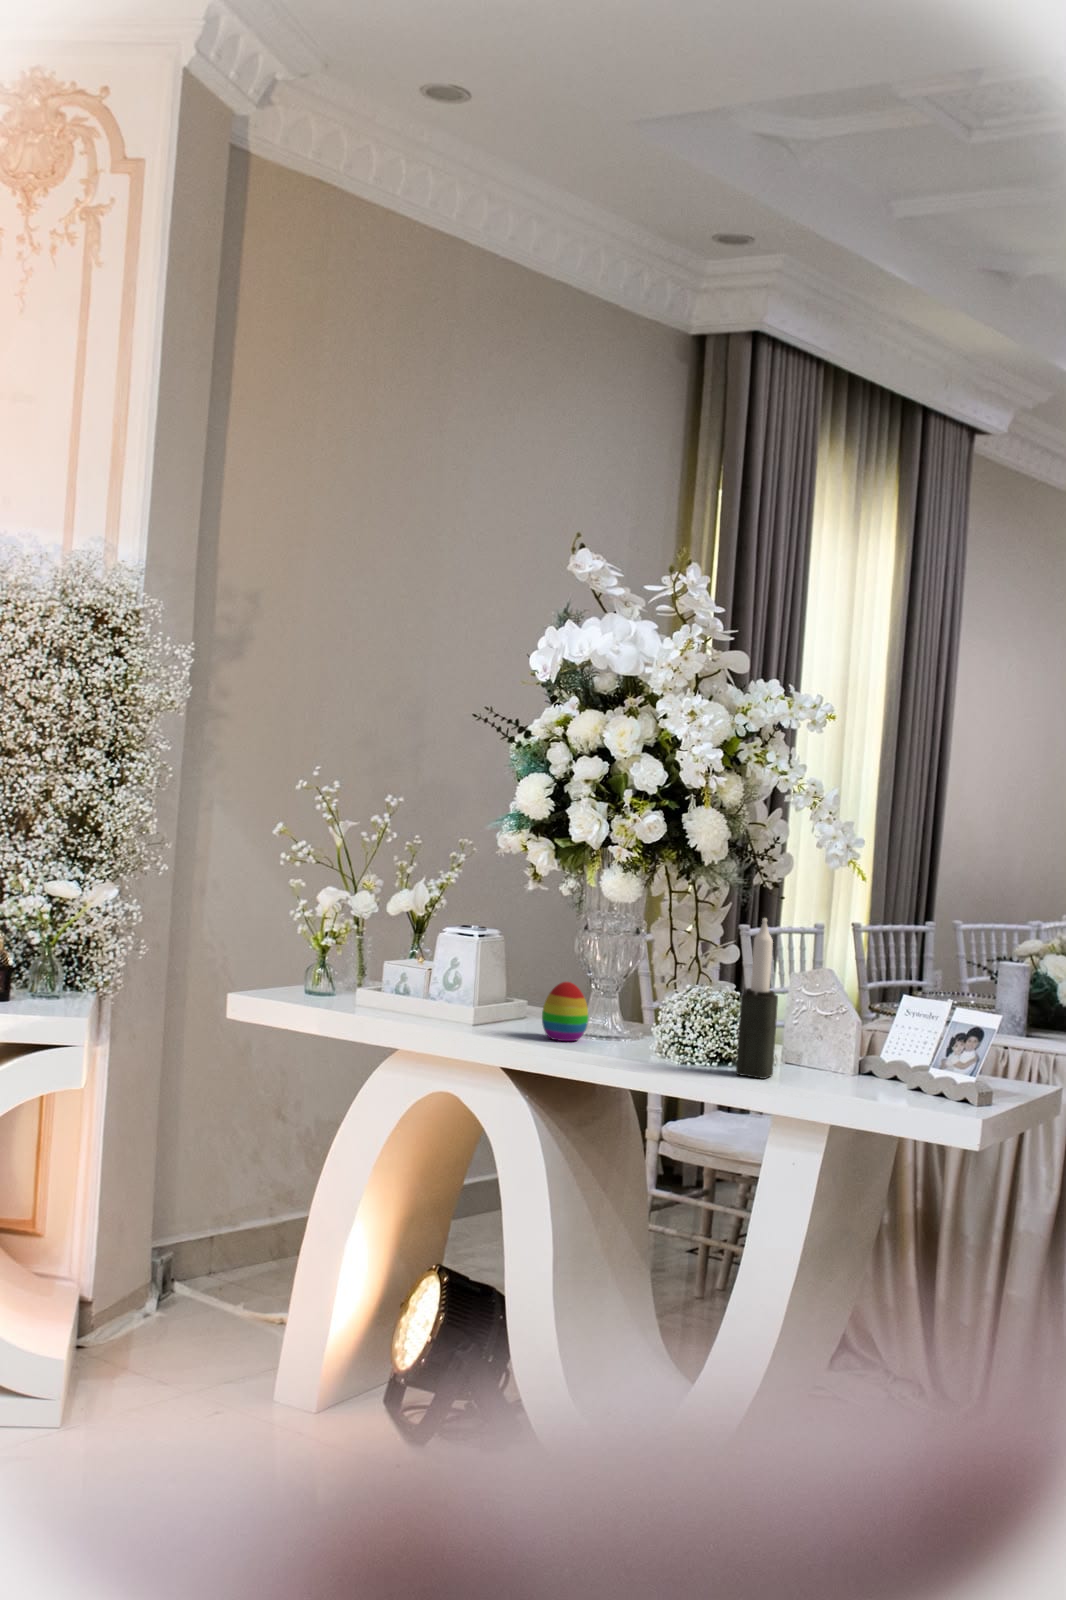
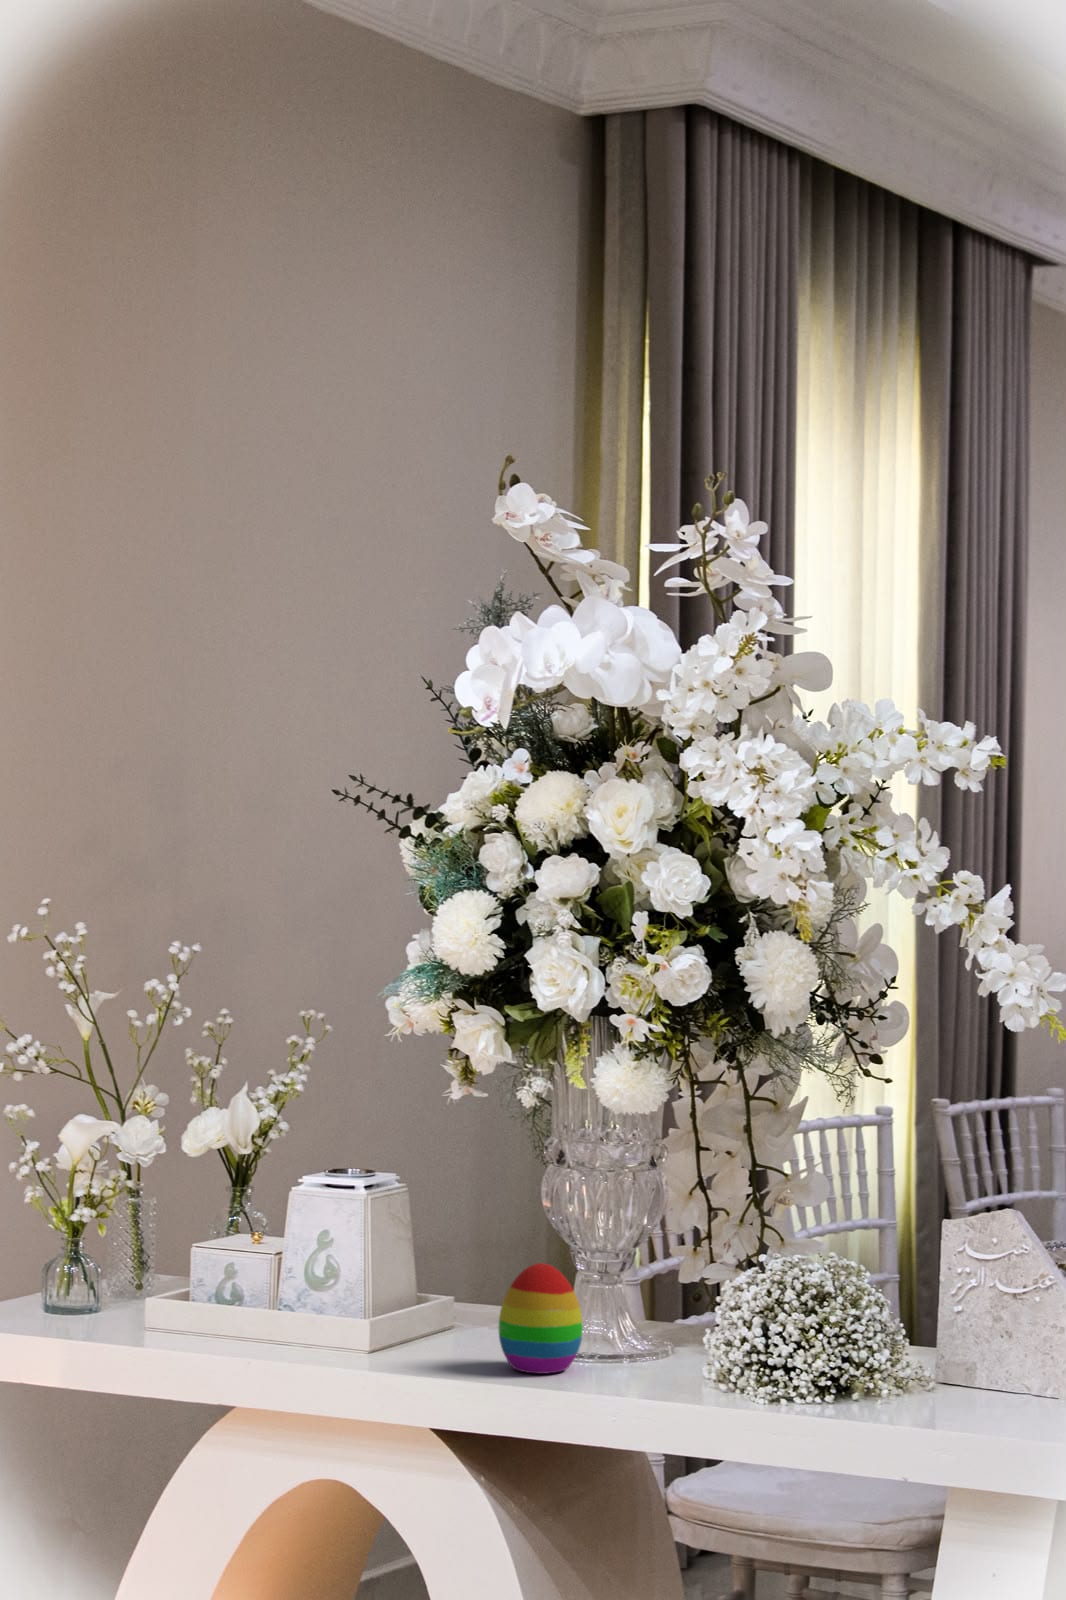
candle: present [736,918,778,1079] -> none [878,1128,943,1424]

